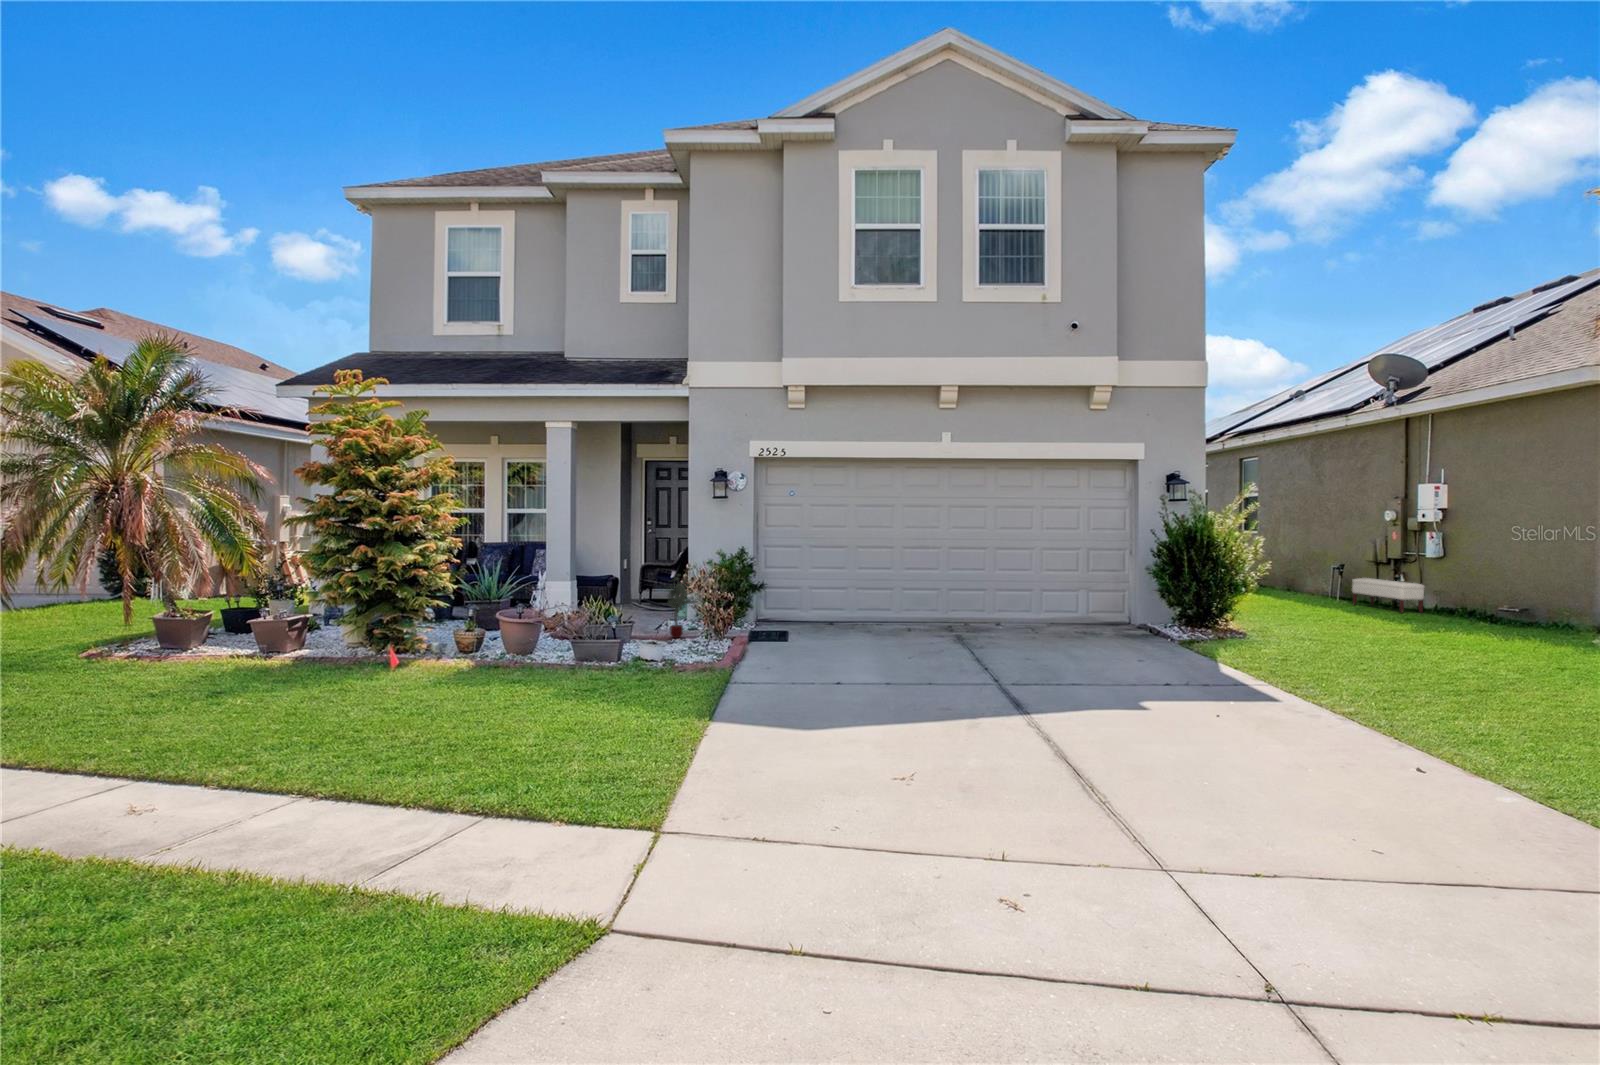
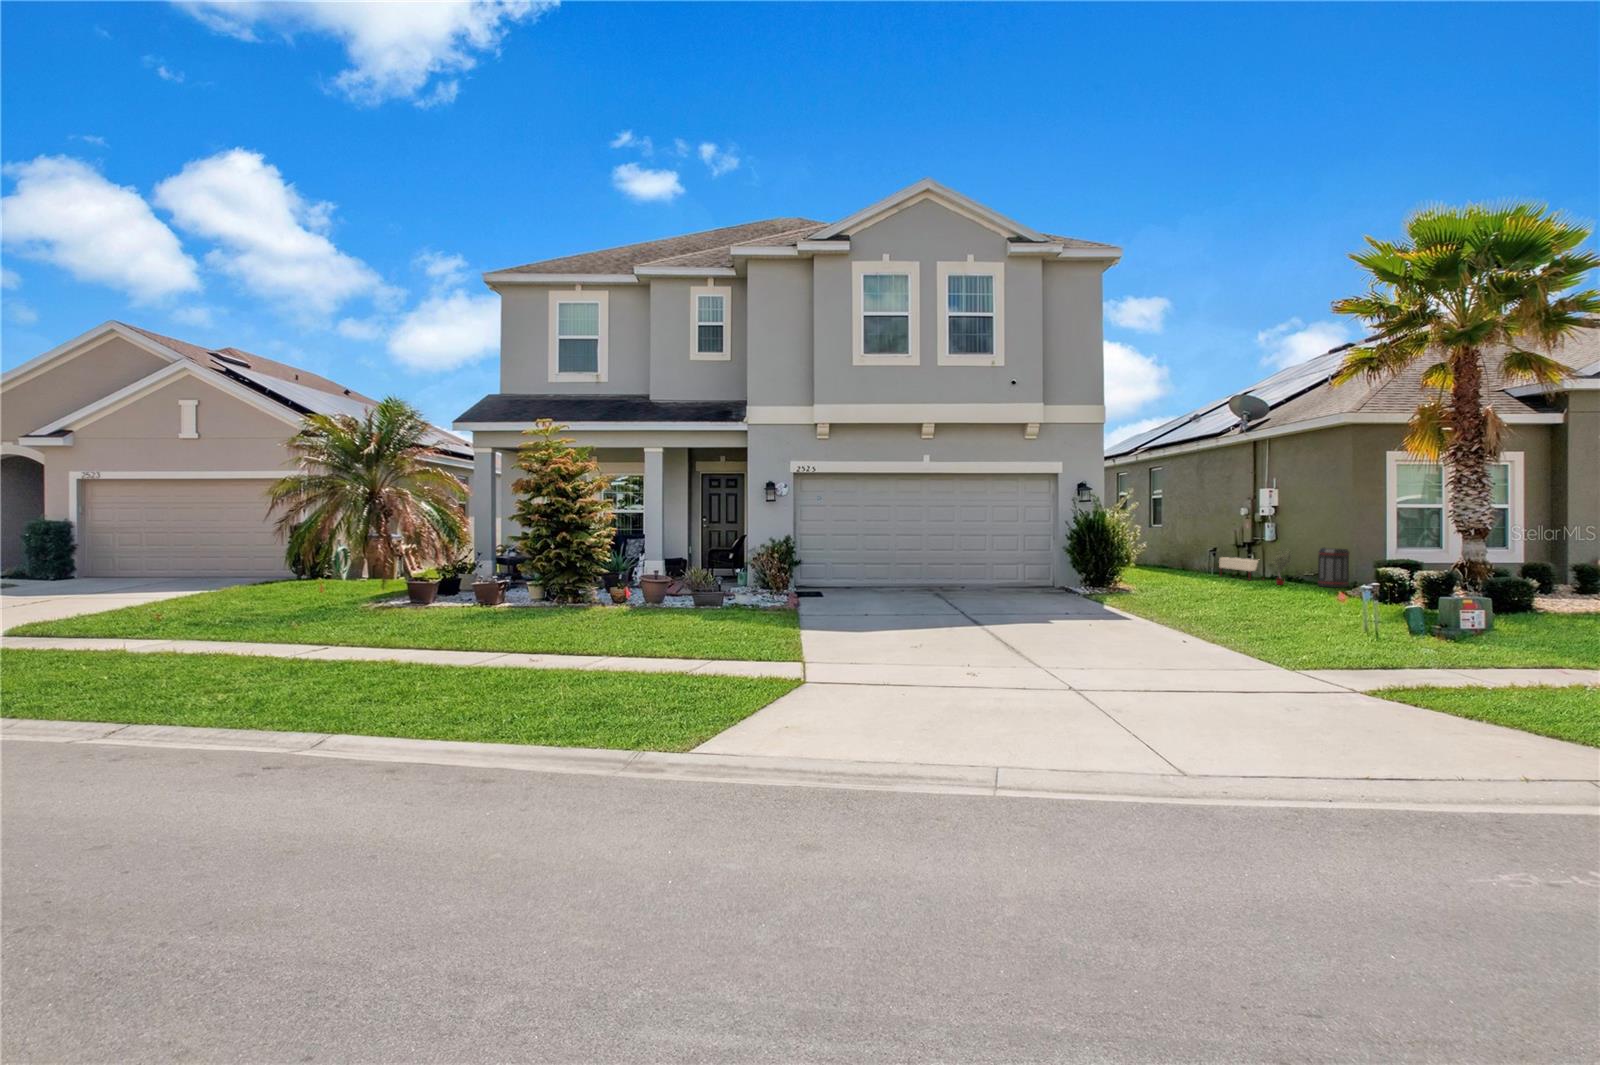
trash can: none [1522,571,1577,631] -> present [1318,548,1349,588]
potted tree: present [667,575,698,638] -> present [1272,549,1293,585]

